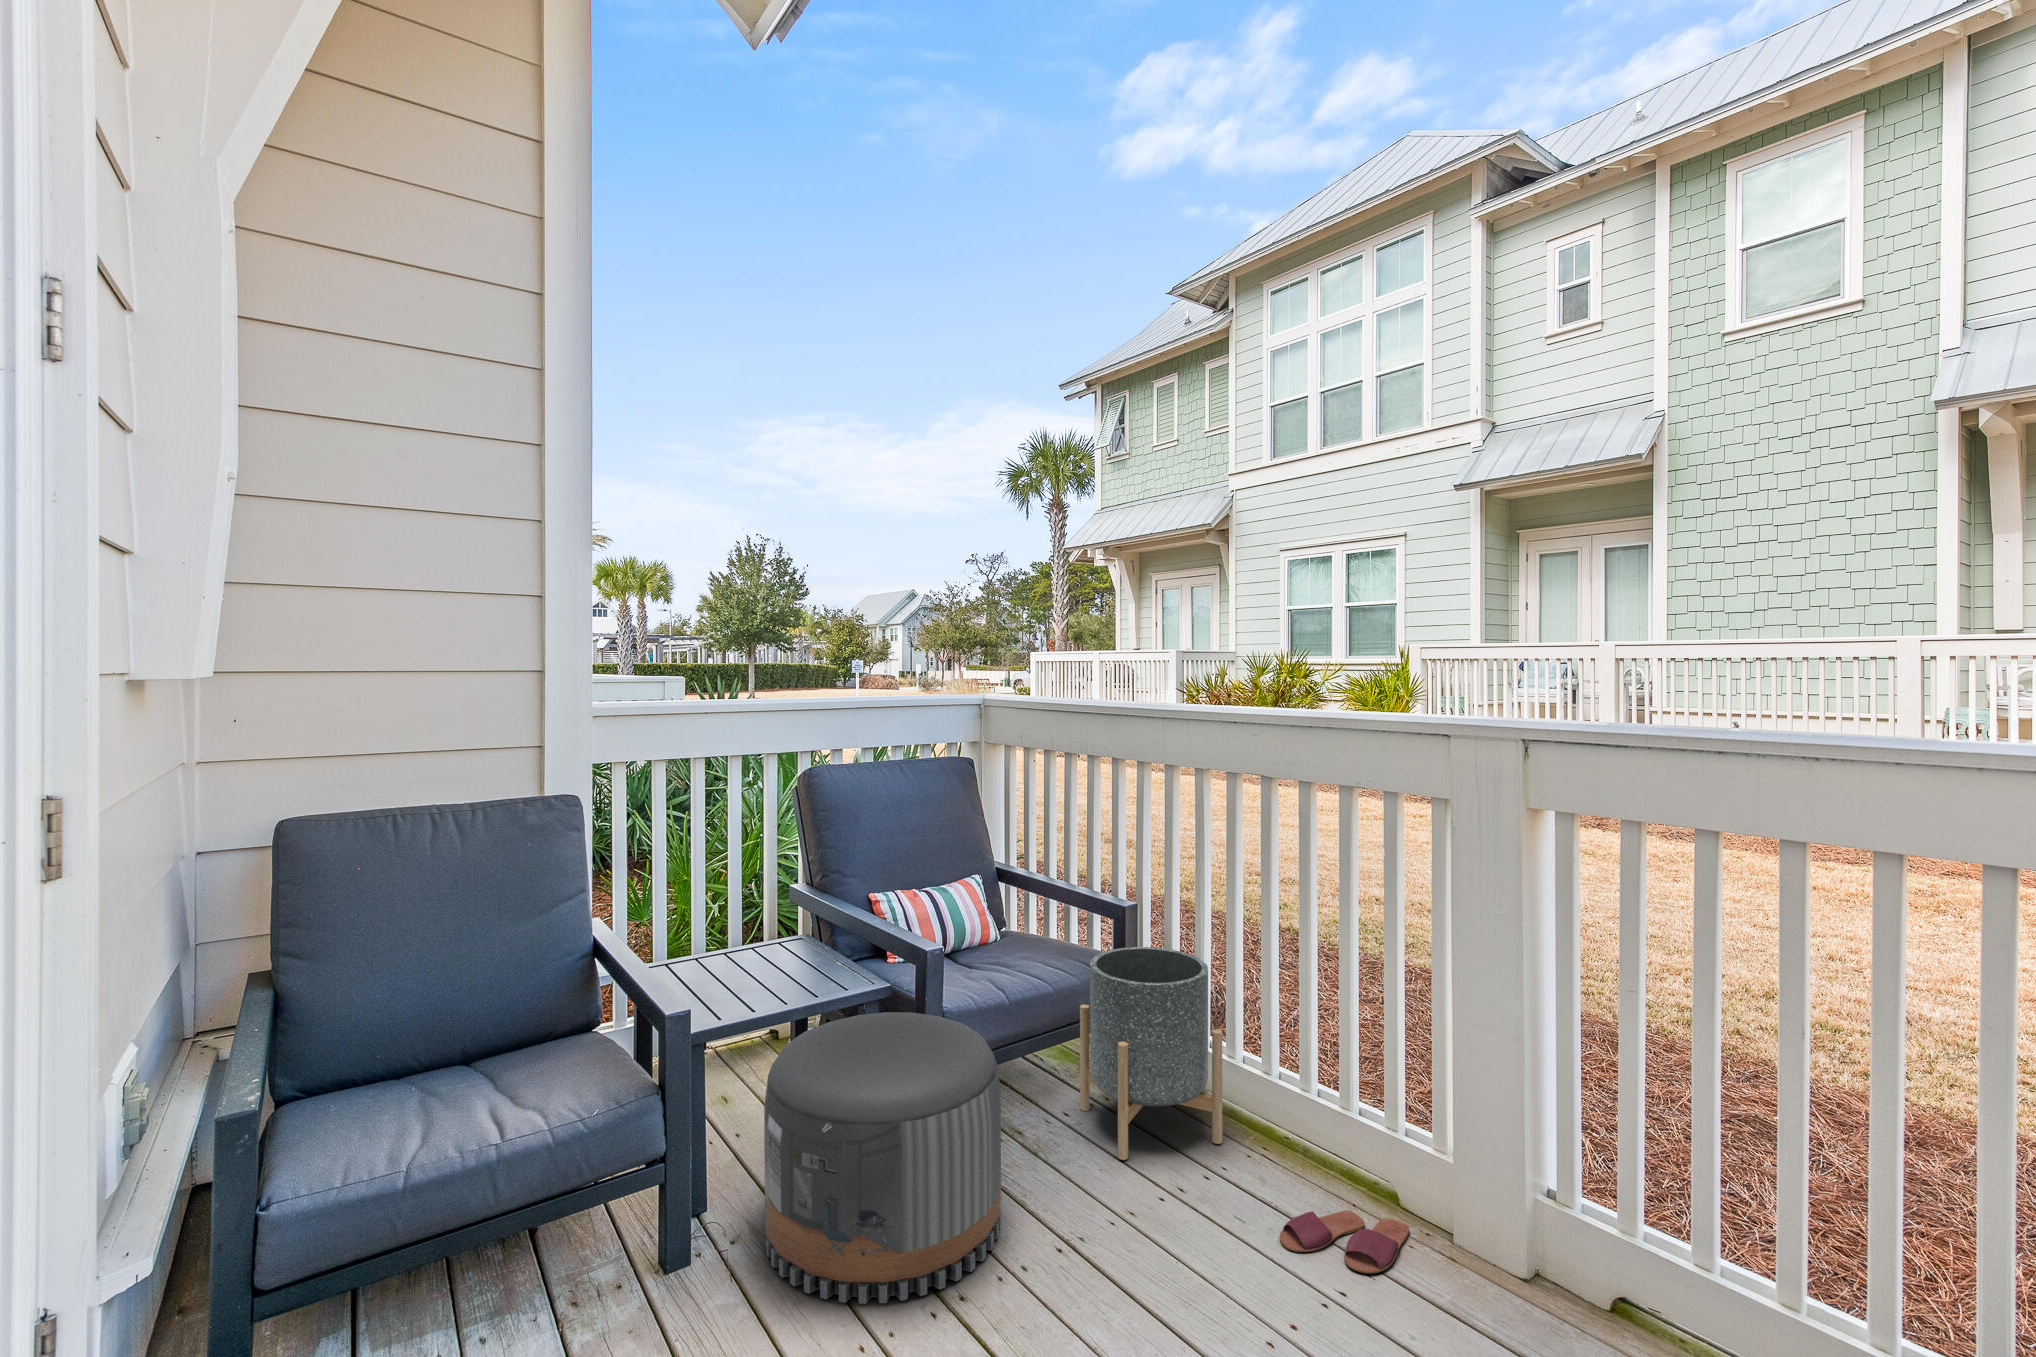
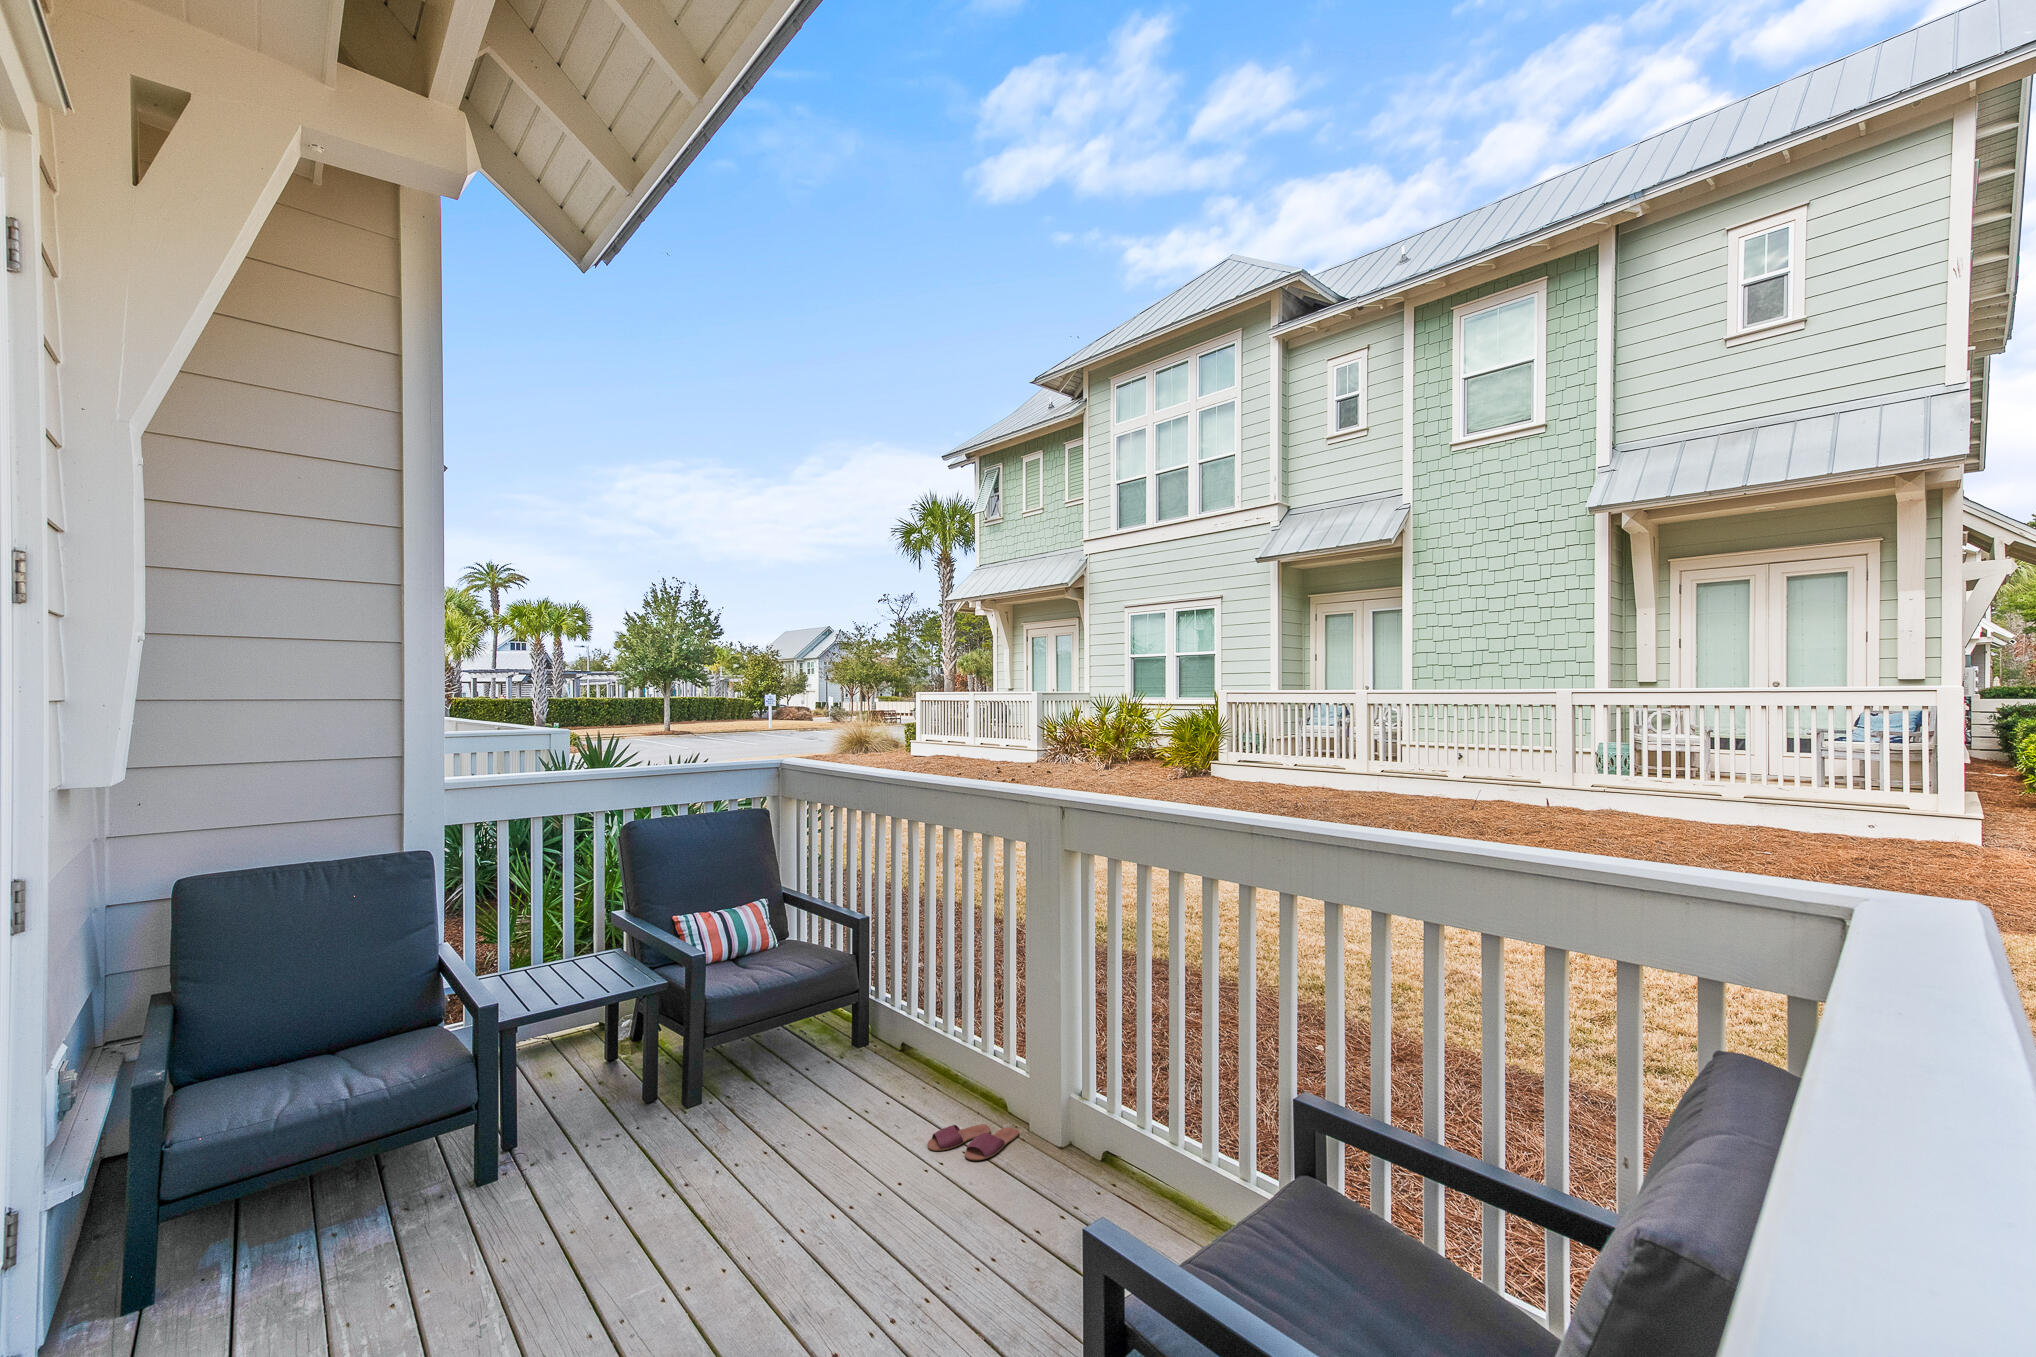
planter: present [1080,947,1222,1160] -> none [824,947,918,1101]
pouf: present [764,1012,1001,1304] -> none [554,1000,737,1198]

